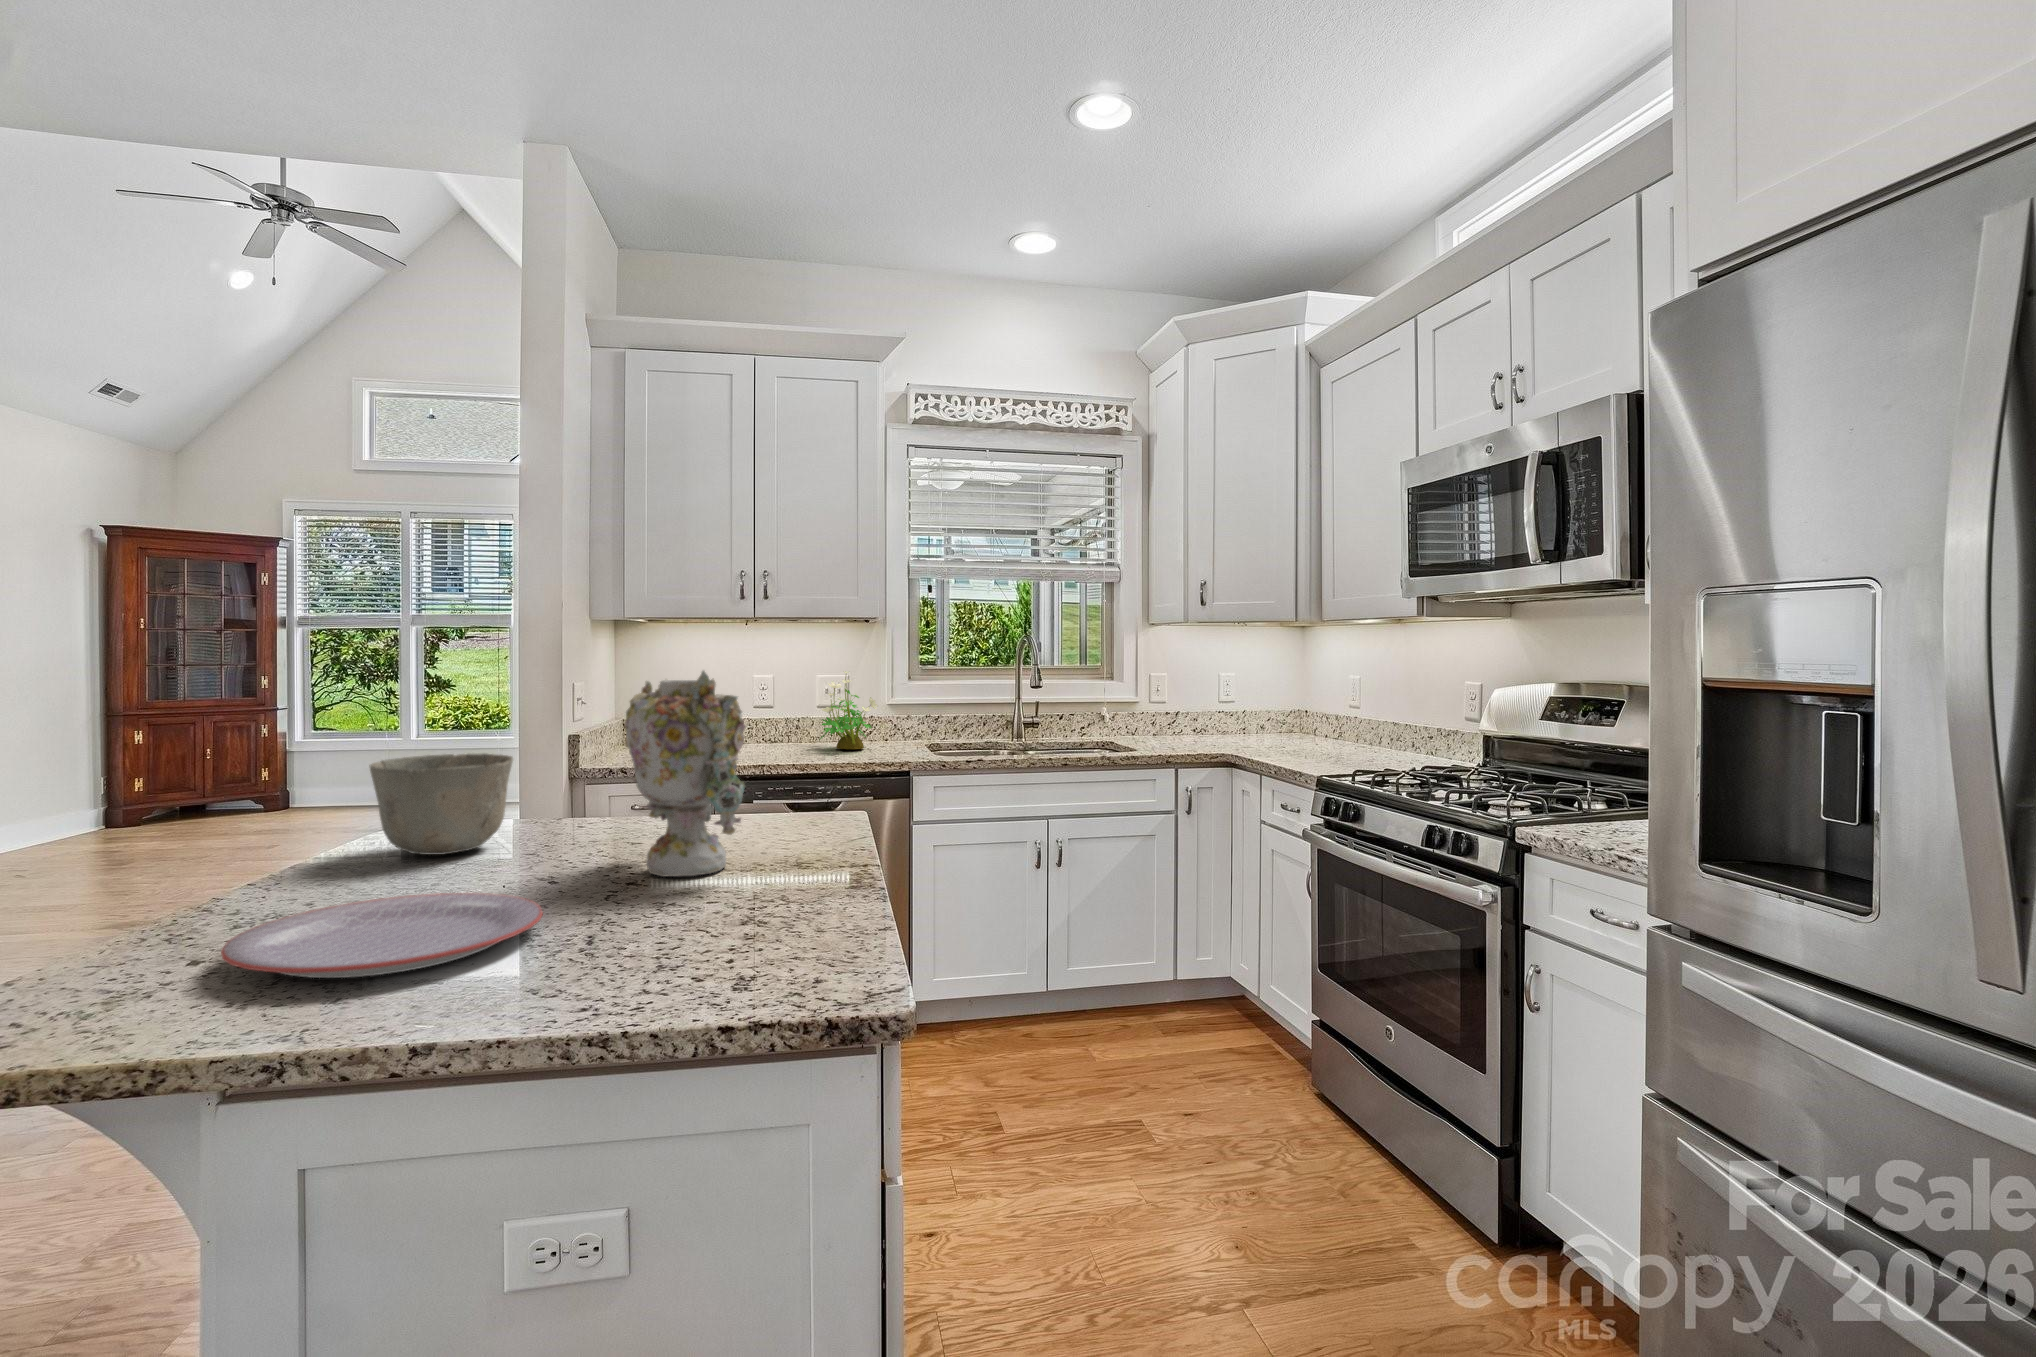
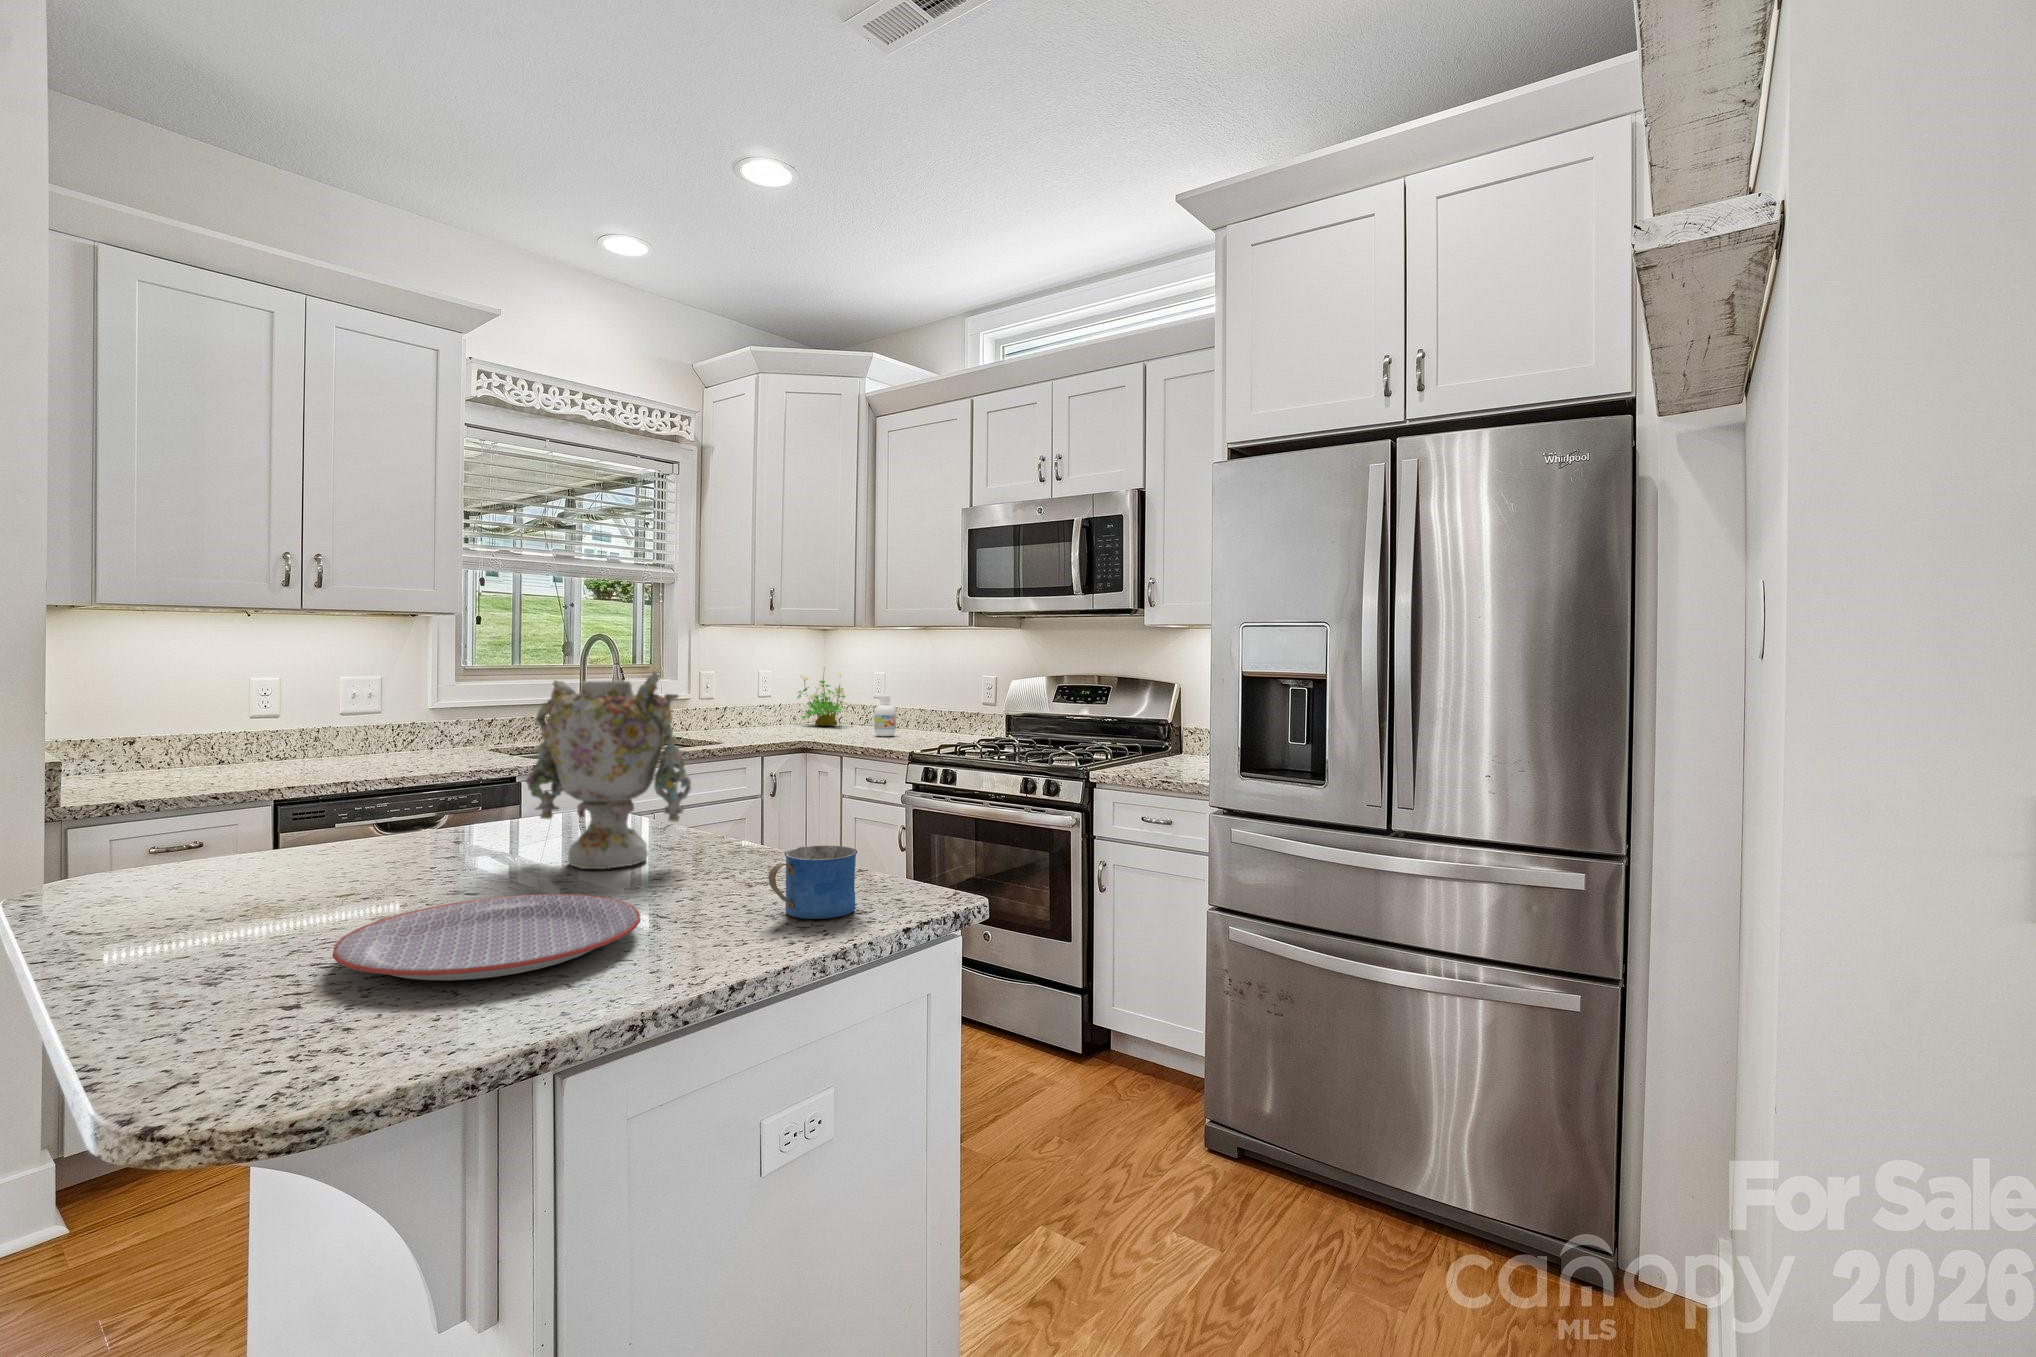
potted plant: present [819,671,878,749] -> present [797,667,848,726]
bottle: none [1318,702,1344,751] -> present [874,695,896,736]
ceramic bowl: present [369,753,513,855] -> none [153,769,345,891]
mug: none [625,883,745,978] -> present [769,846,857,919]

